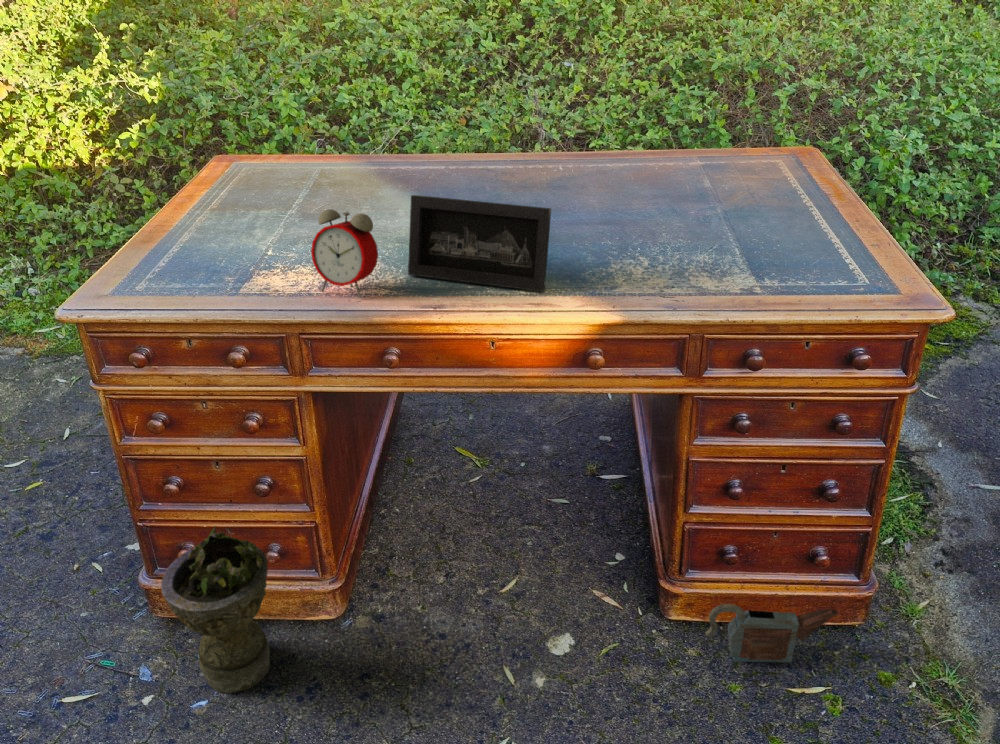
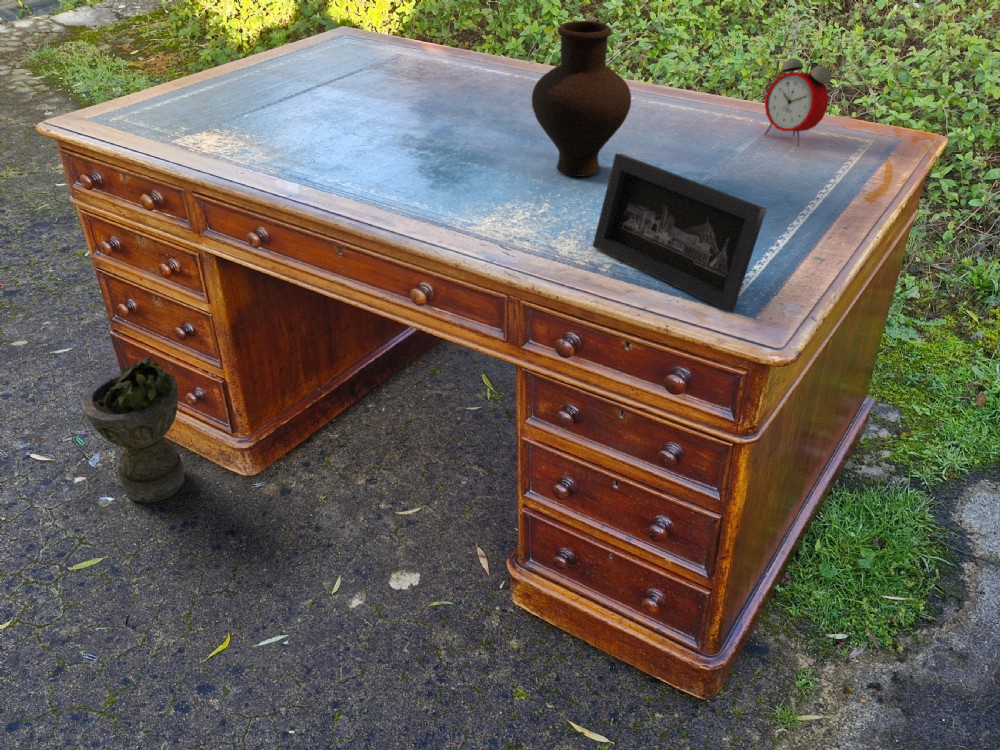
vase: none [587,97,674,231] -> present [532,21,631,177]
picture frame: present [408,195,551,292] -> present [593,154,767,312]
alarm clock: present [311,209,378,298] -> present [765,58,831,146]
watering can: present [705,604,837,663] -> none [516,605,647,701]

